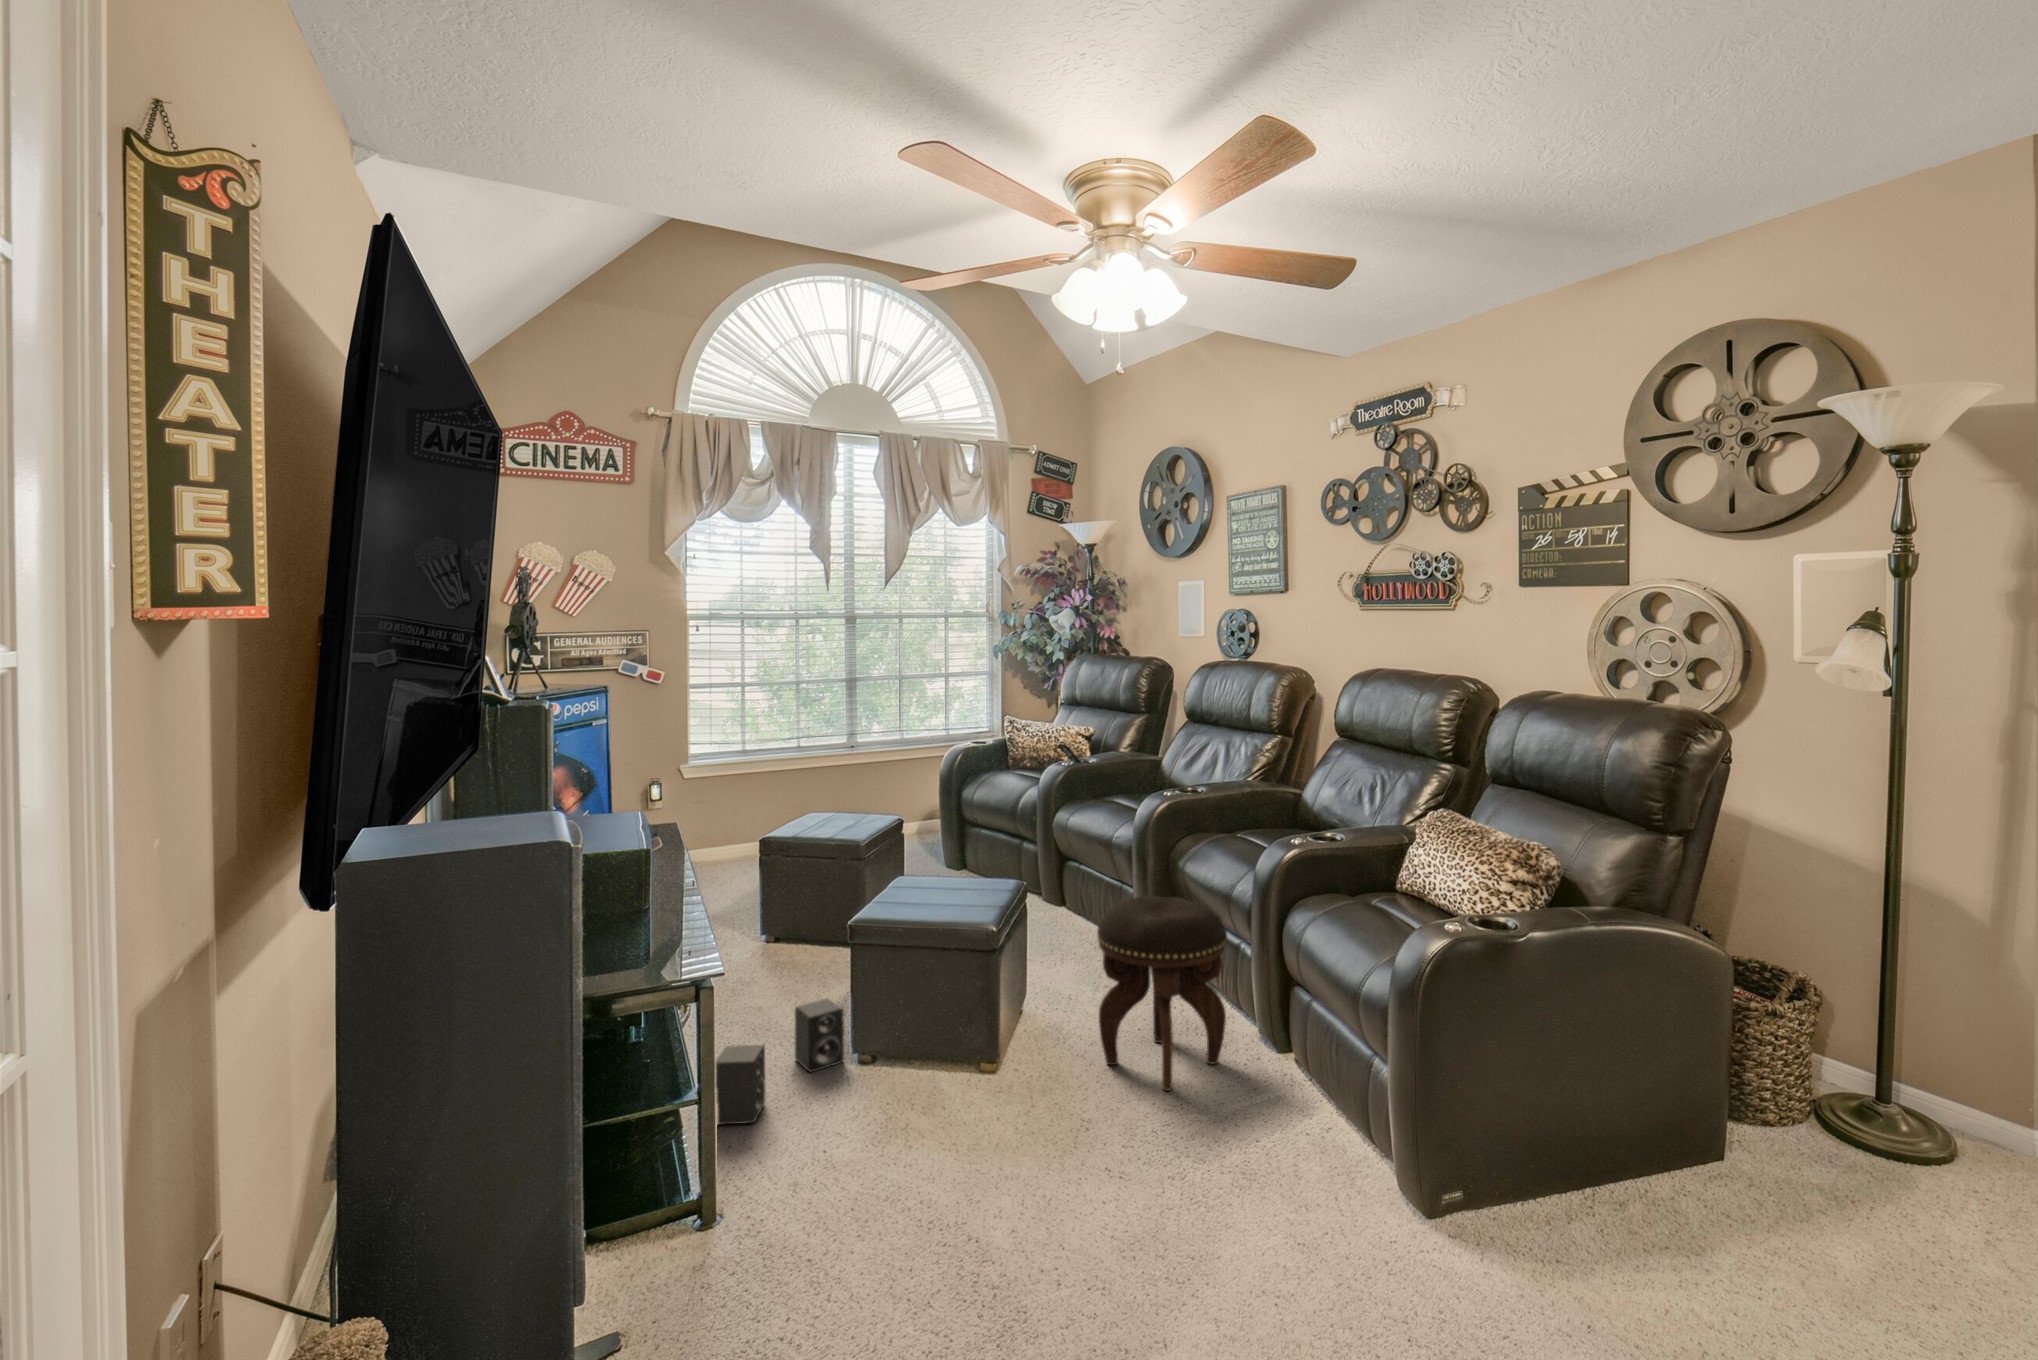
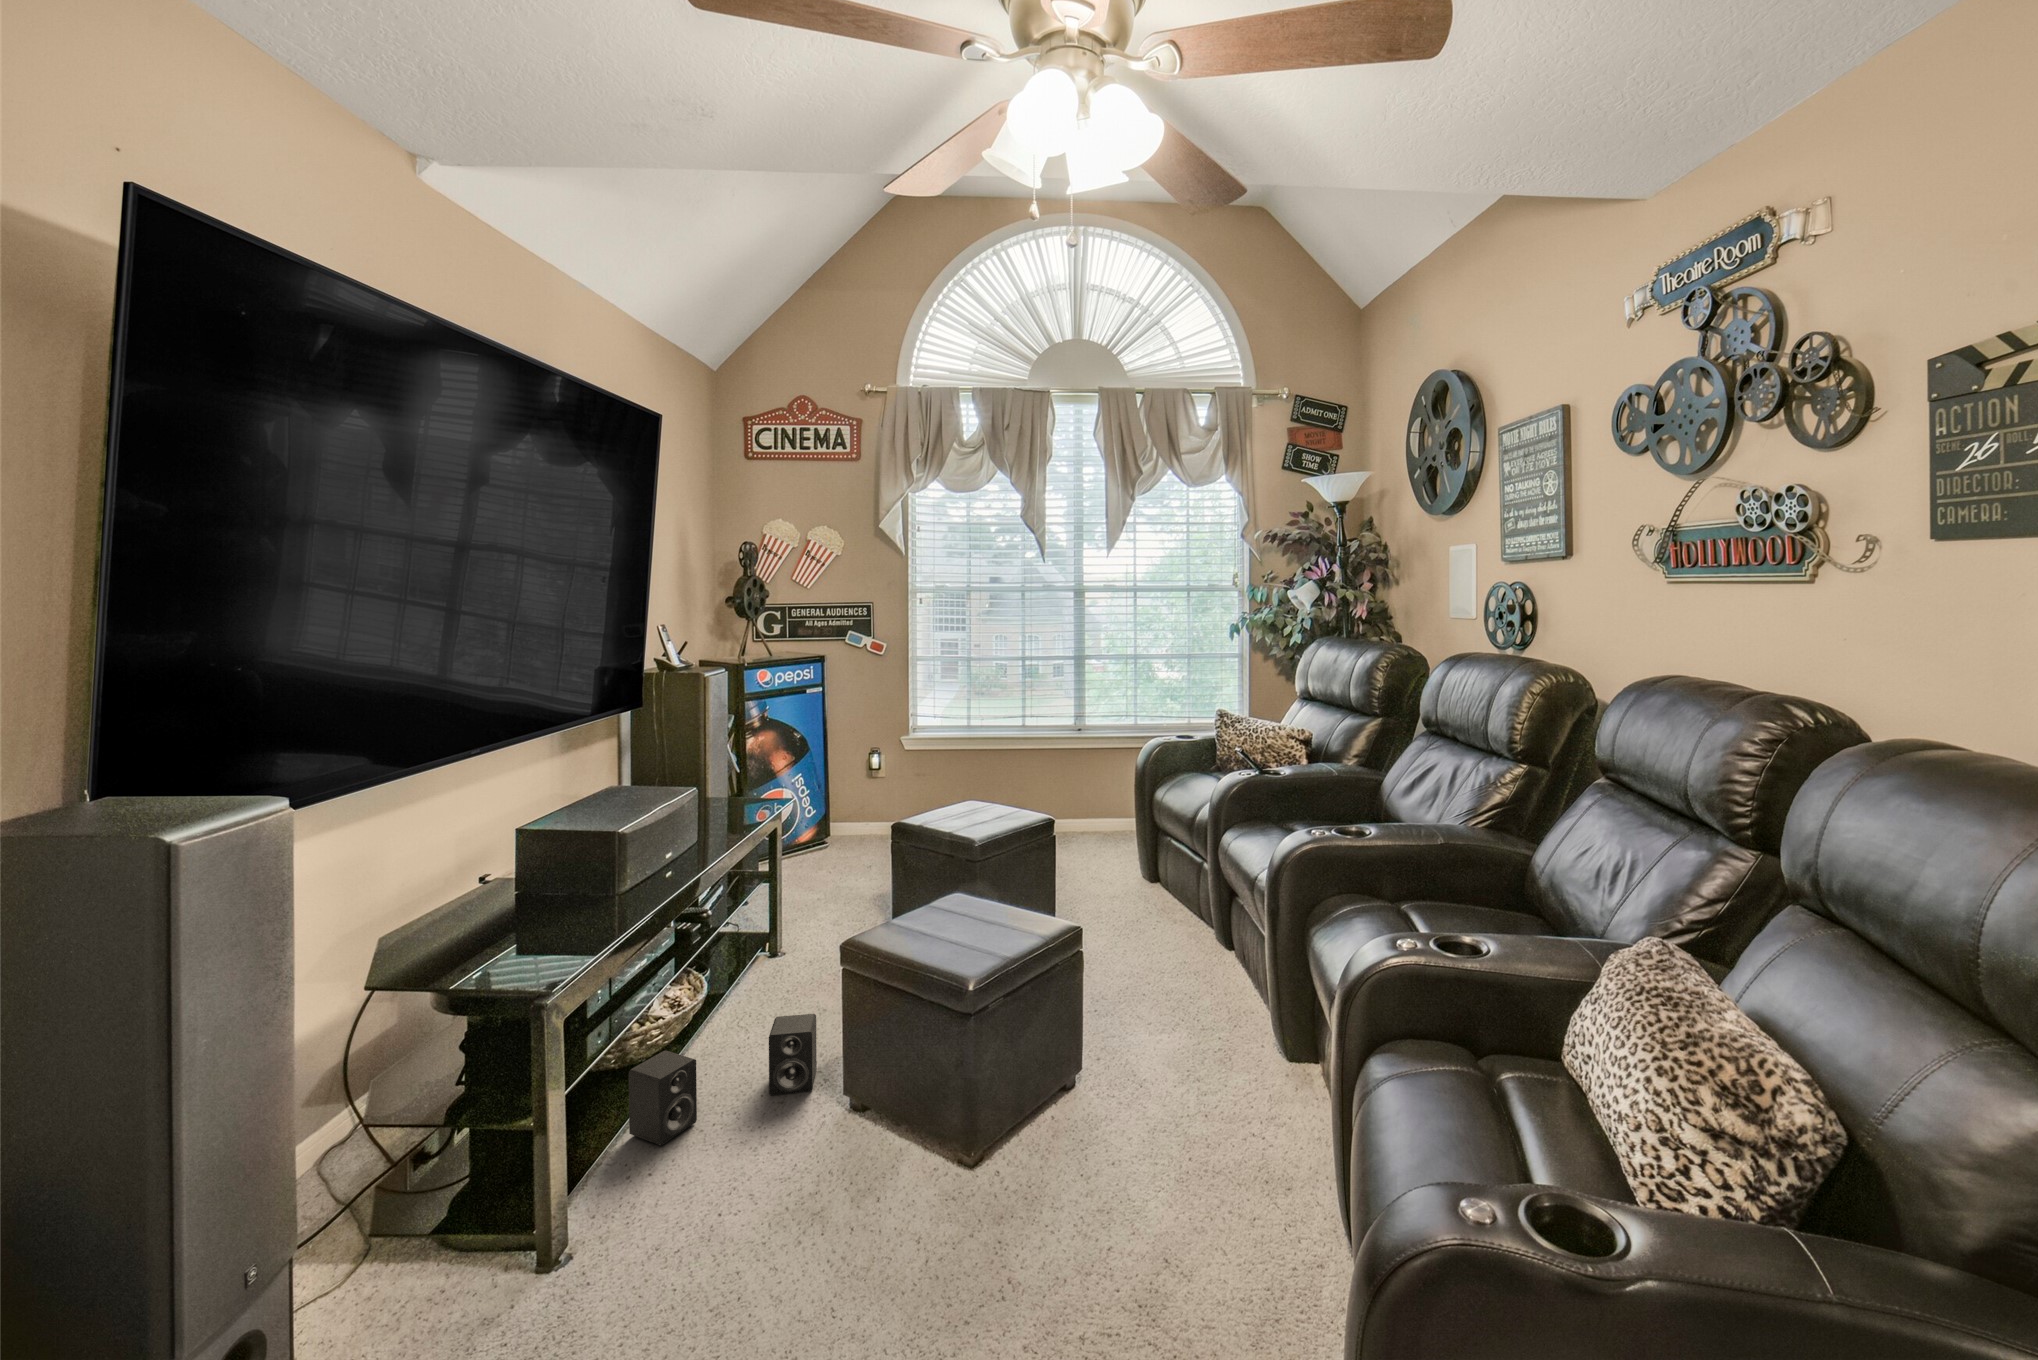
footstool: present [1097,896,1227,1091] -> none [1046,976,1229,1272]

